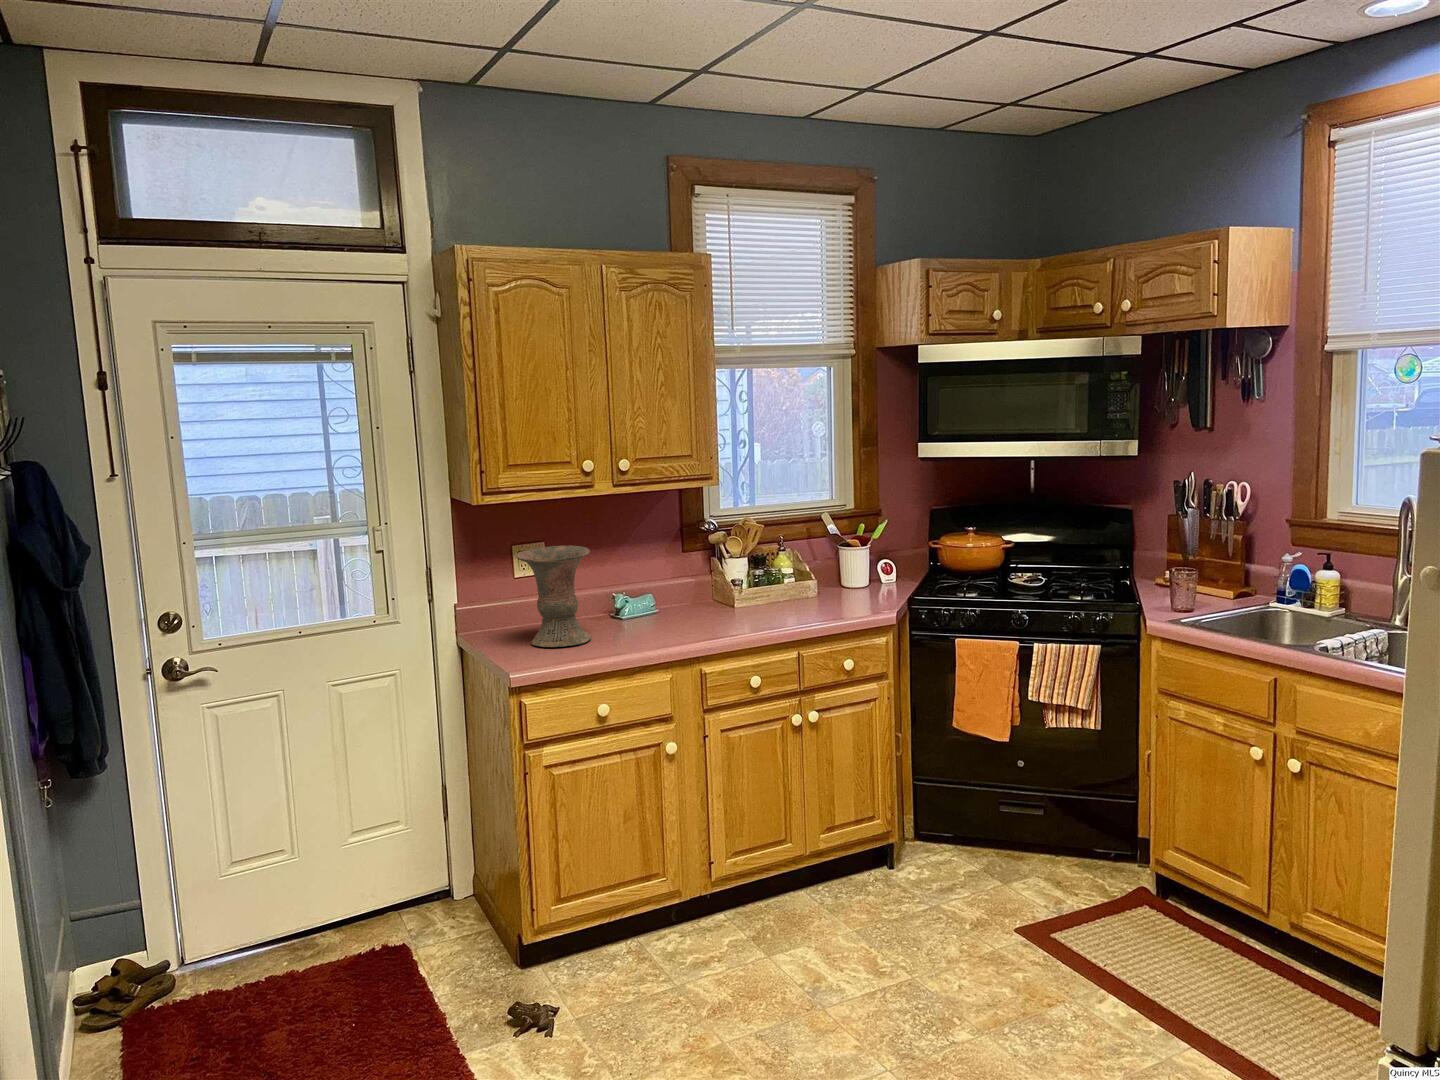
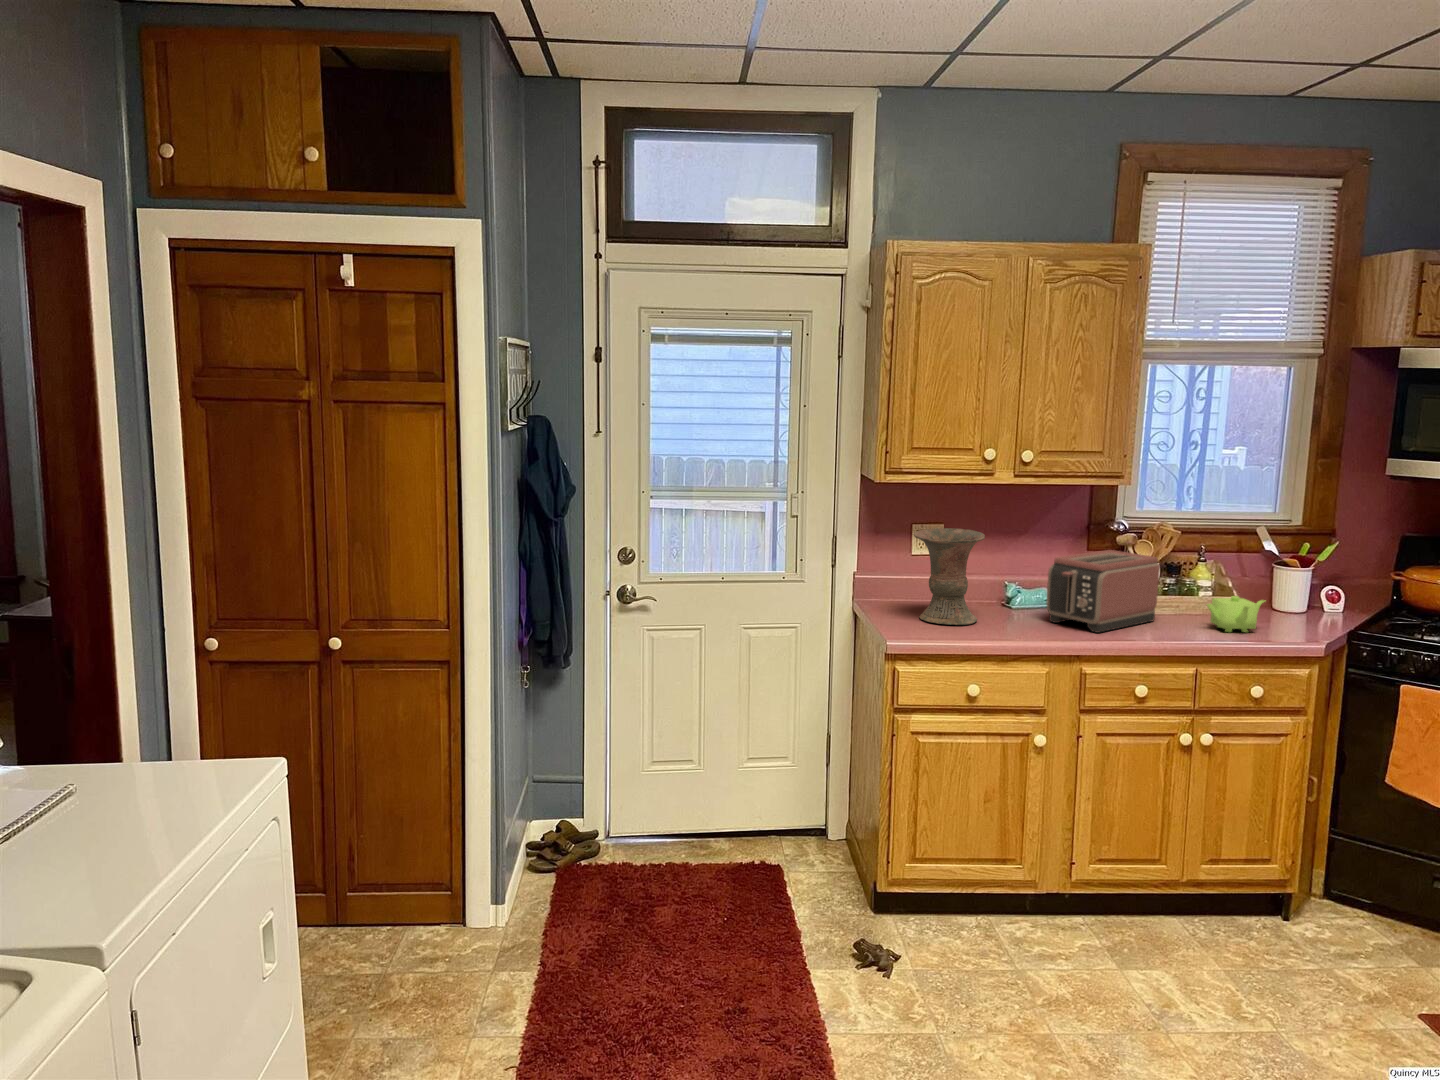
toaster: none [654,550,754,633] -> present [1046,550,1160,633]
teapot: none [797,580,845,615] -> present [1207,596,1265,632]

